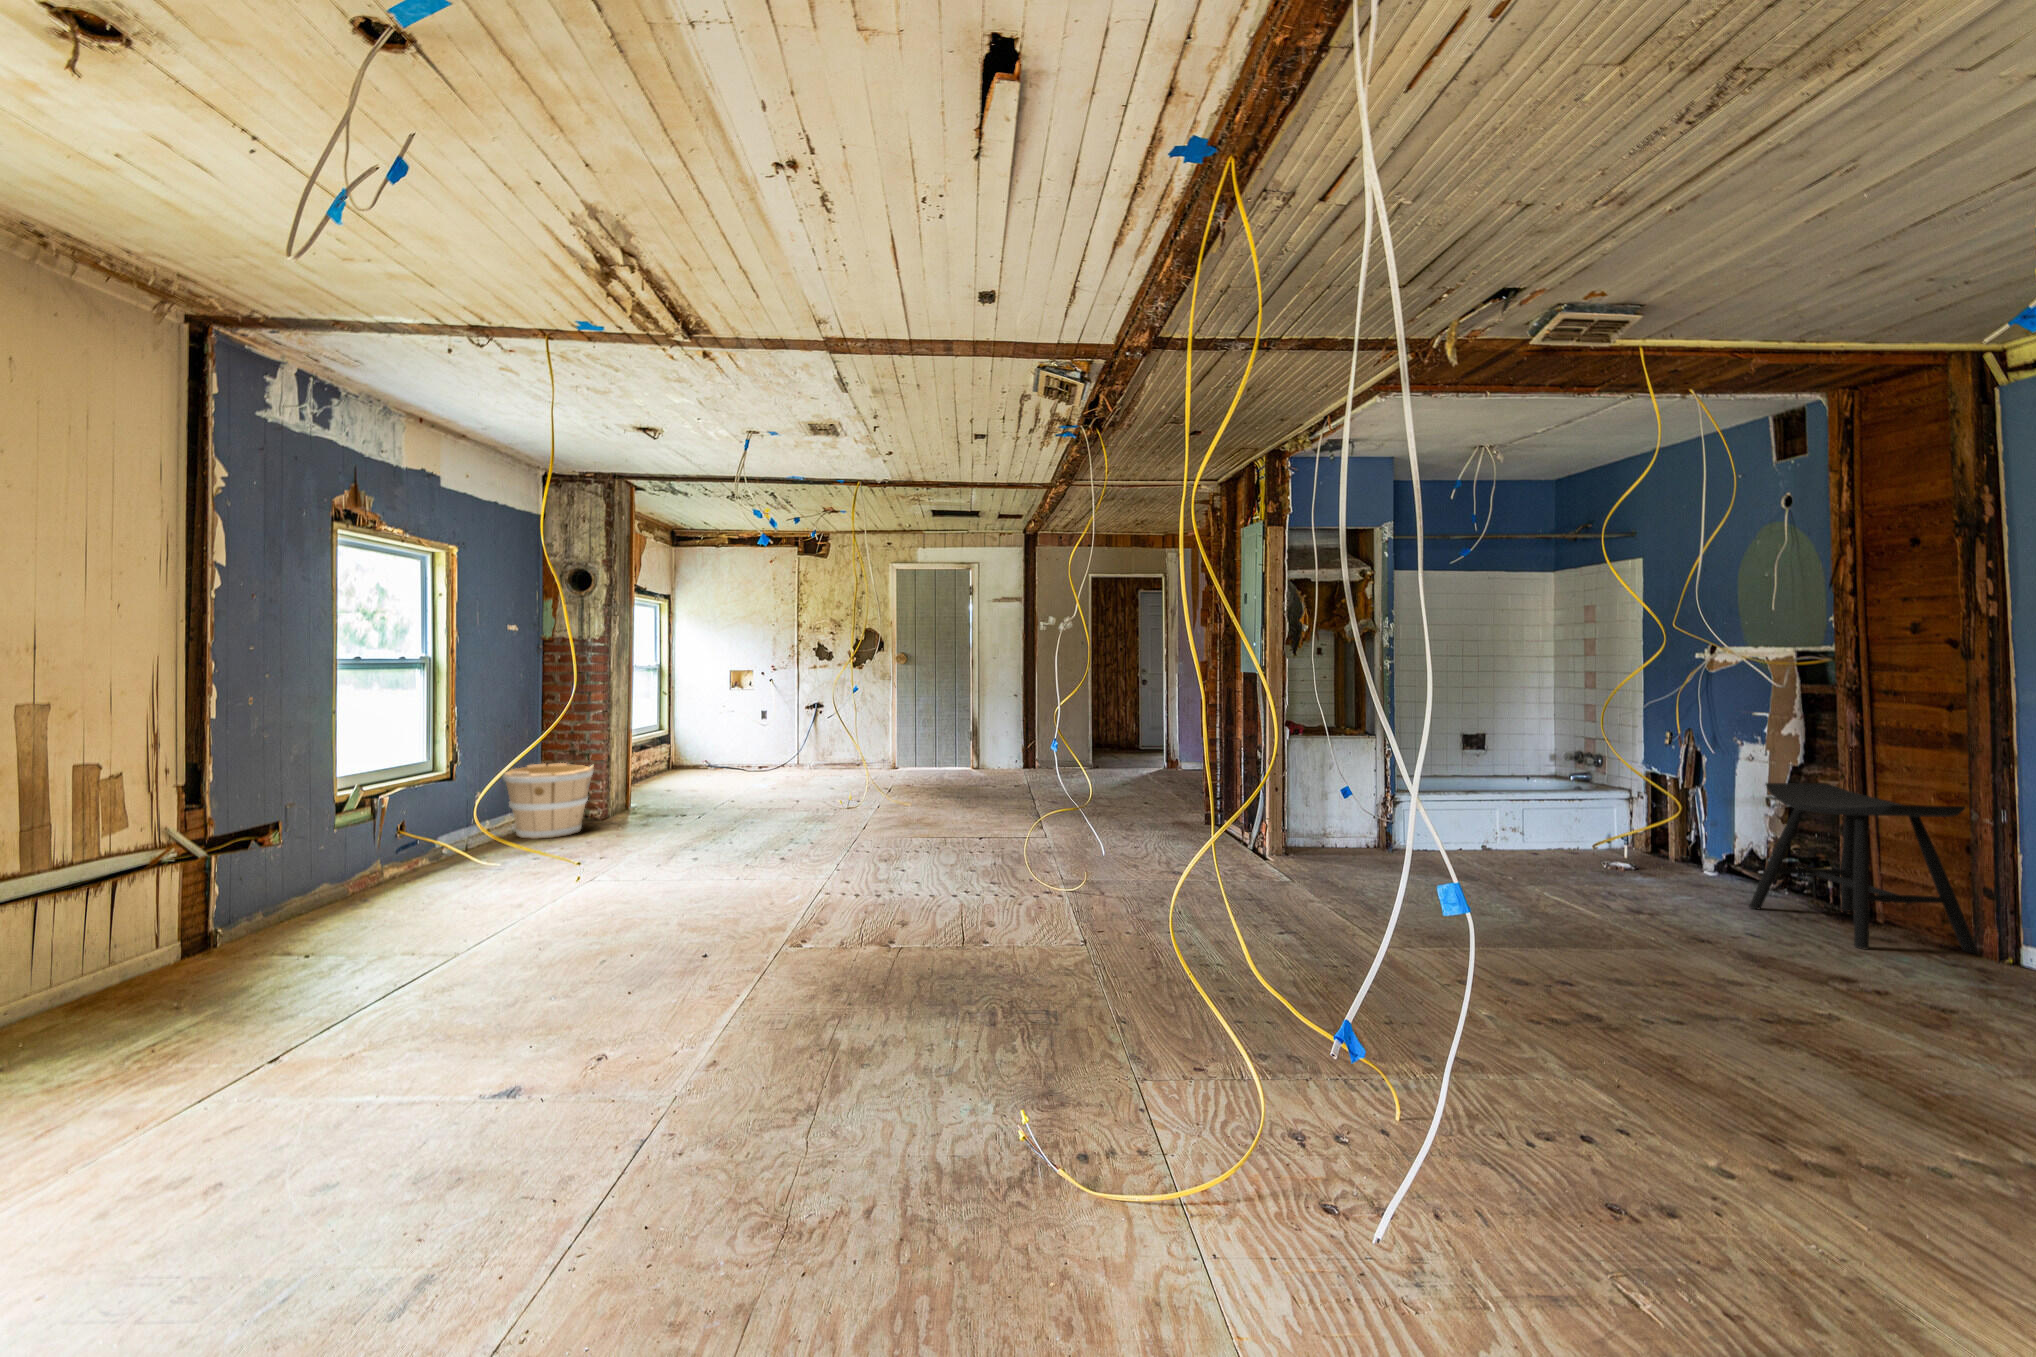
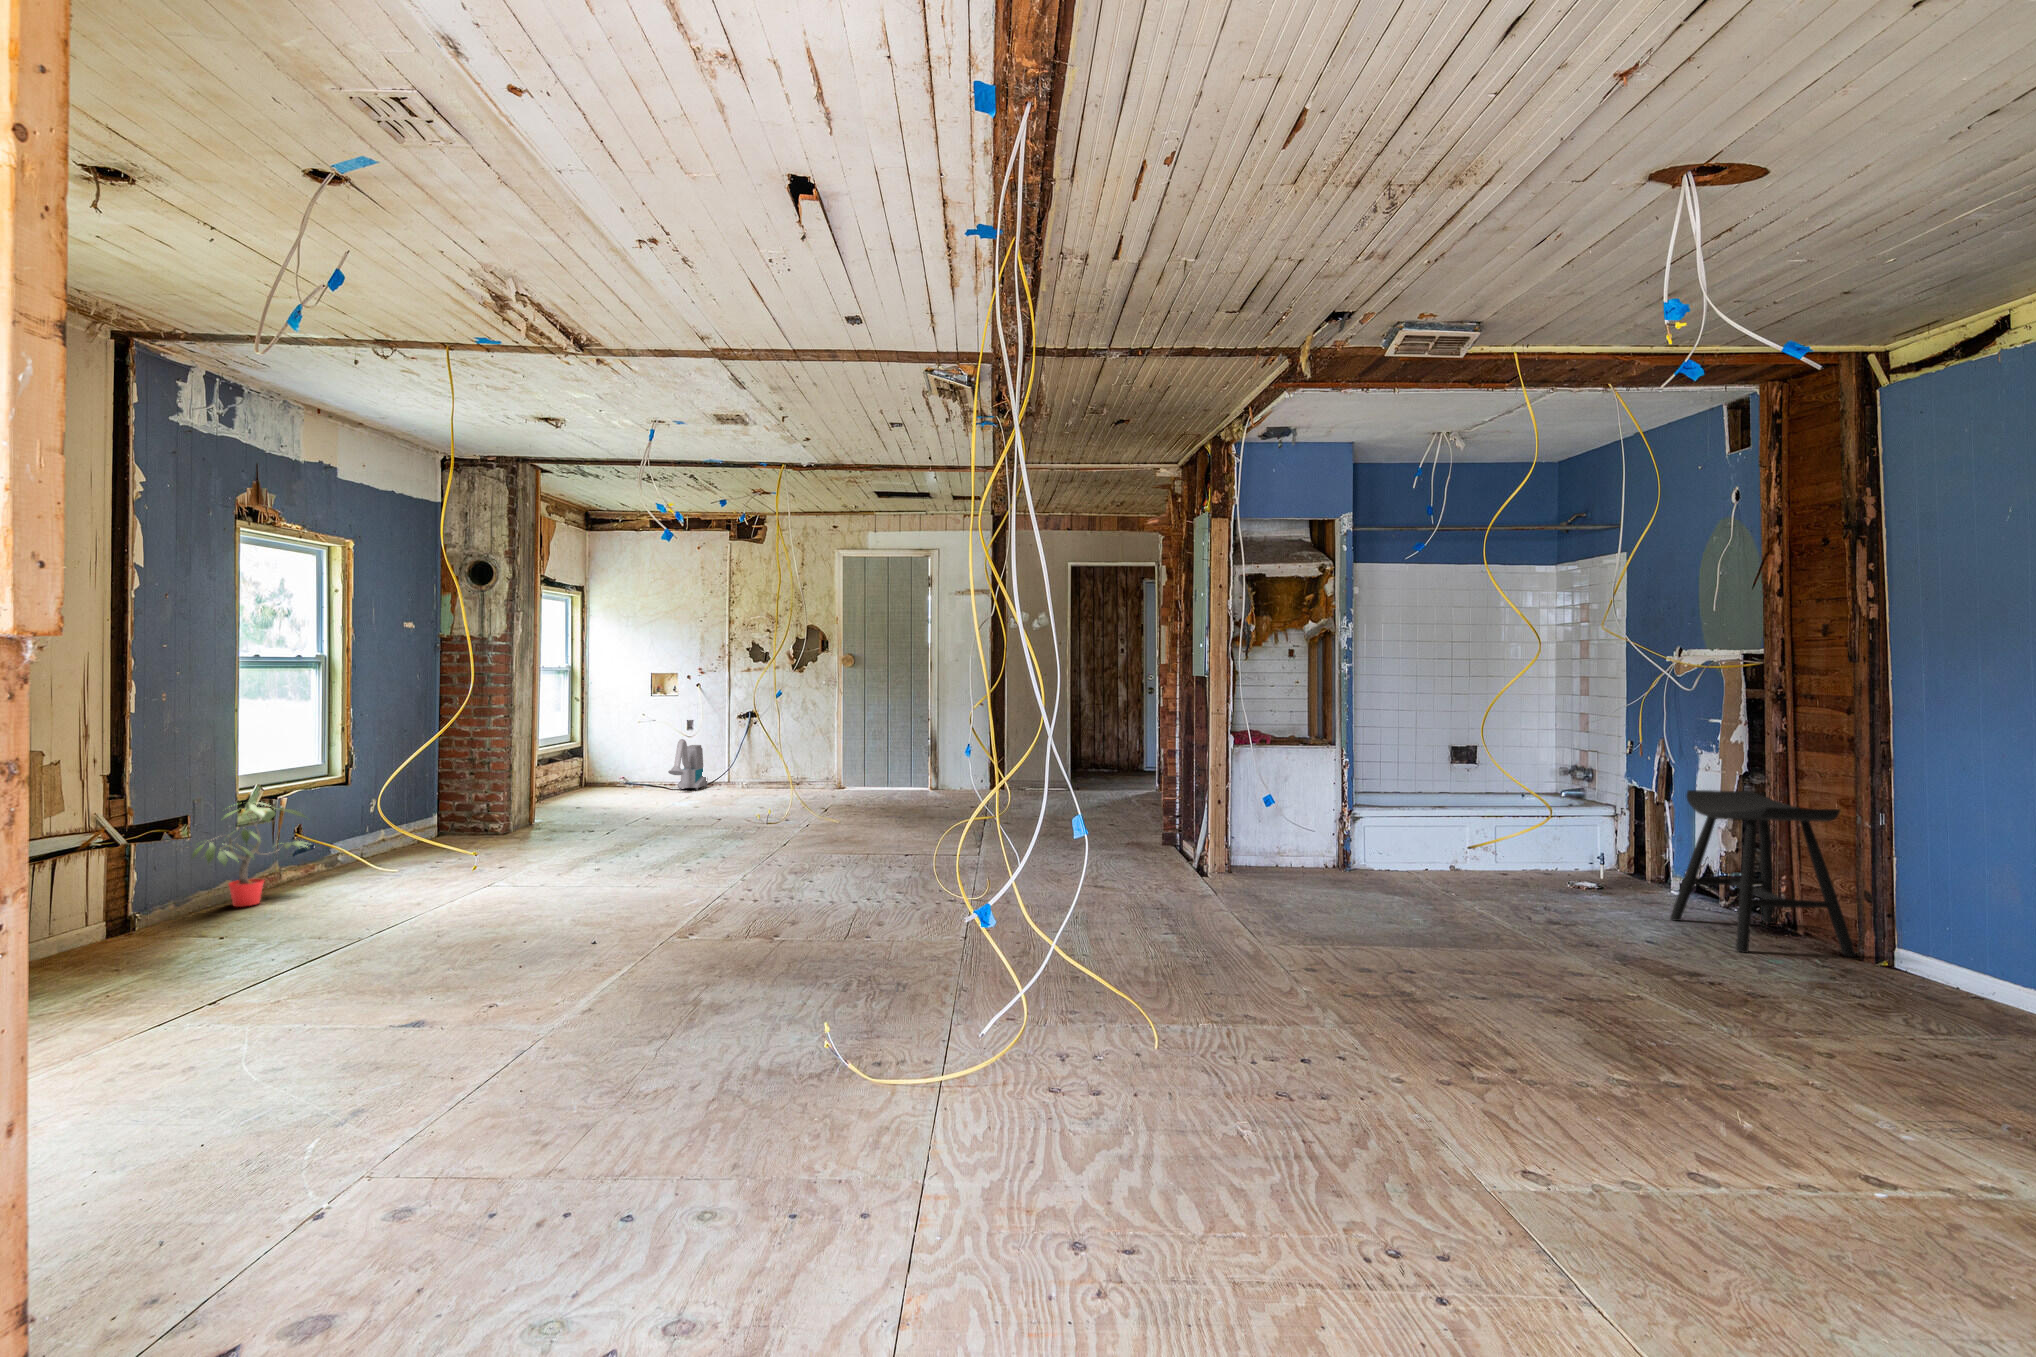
vacuum cleaner: none [747,729,780,774] -> present [668,739,707,790]
wooden bucket: present [503,763,594,839] -> none [399,770,495,849]
potted plant: none [280,804,416,912] -> present [192,803,308,907]

